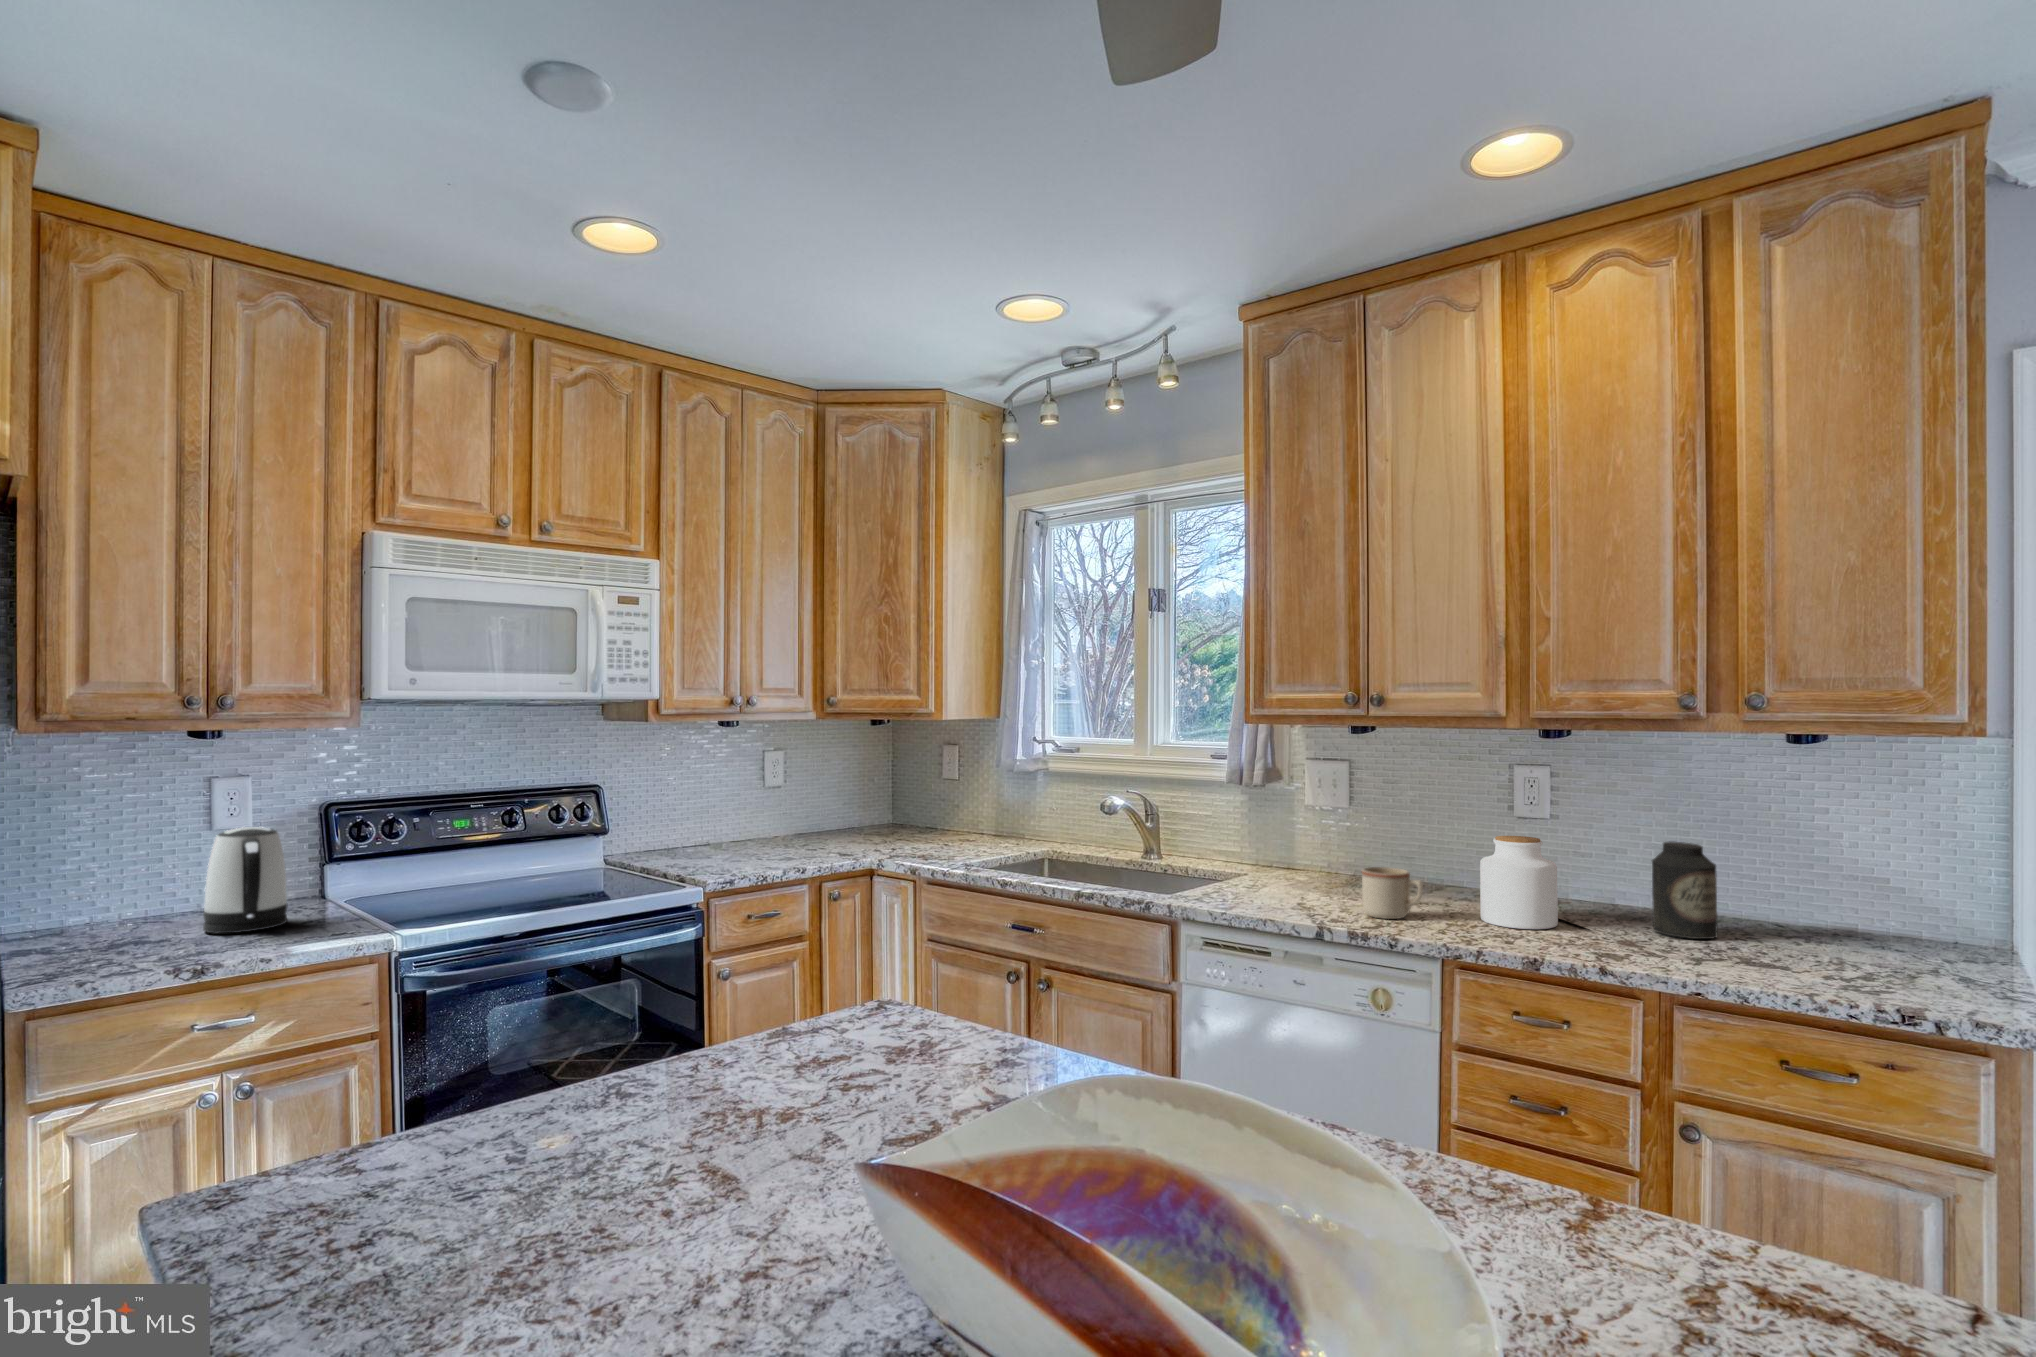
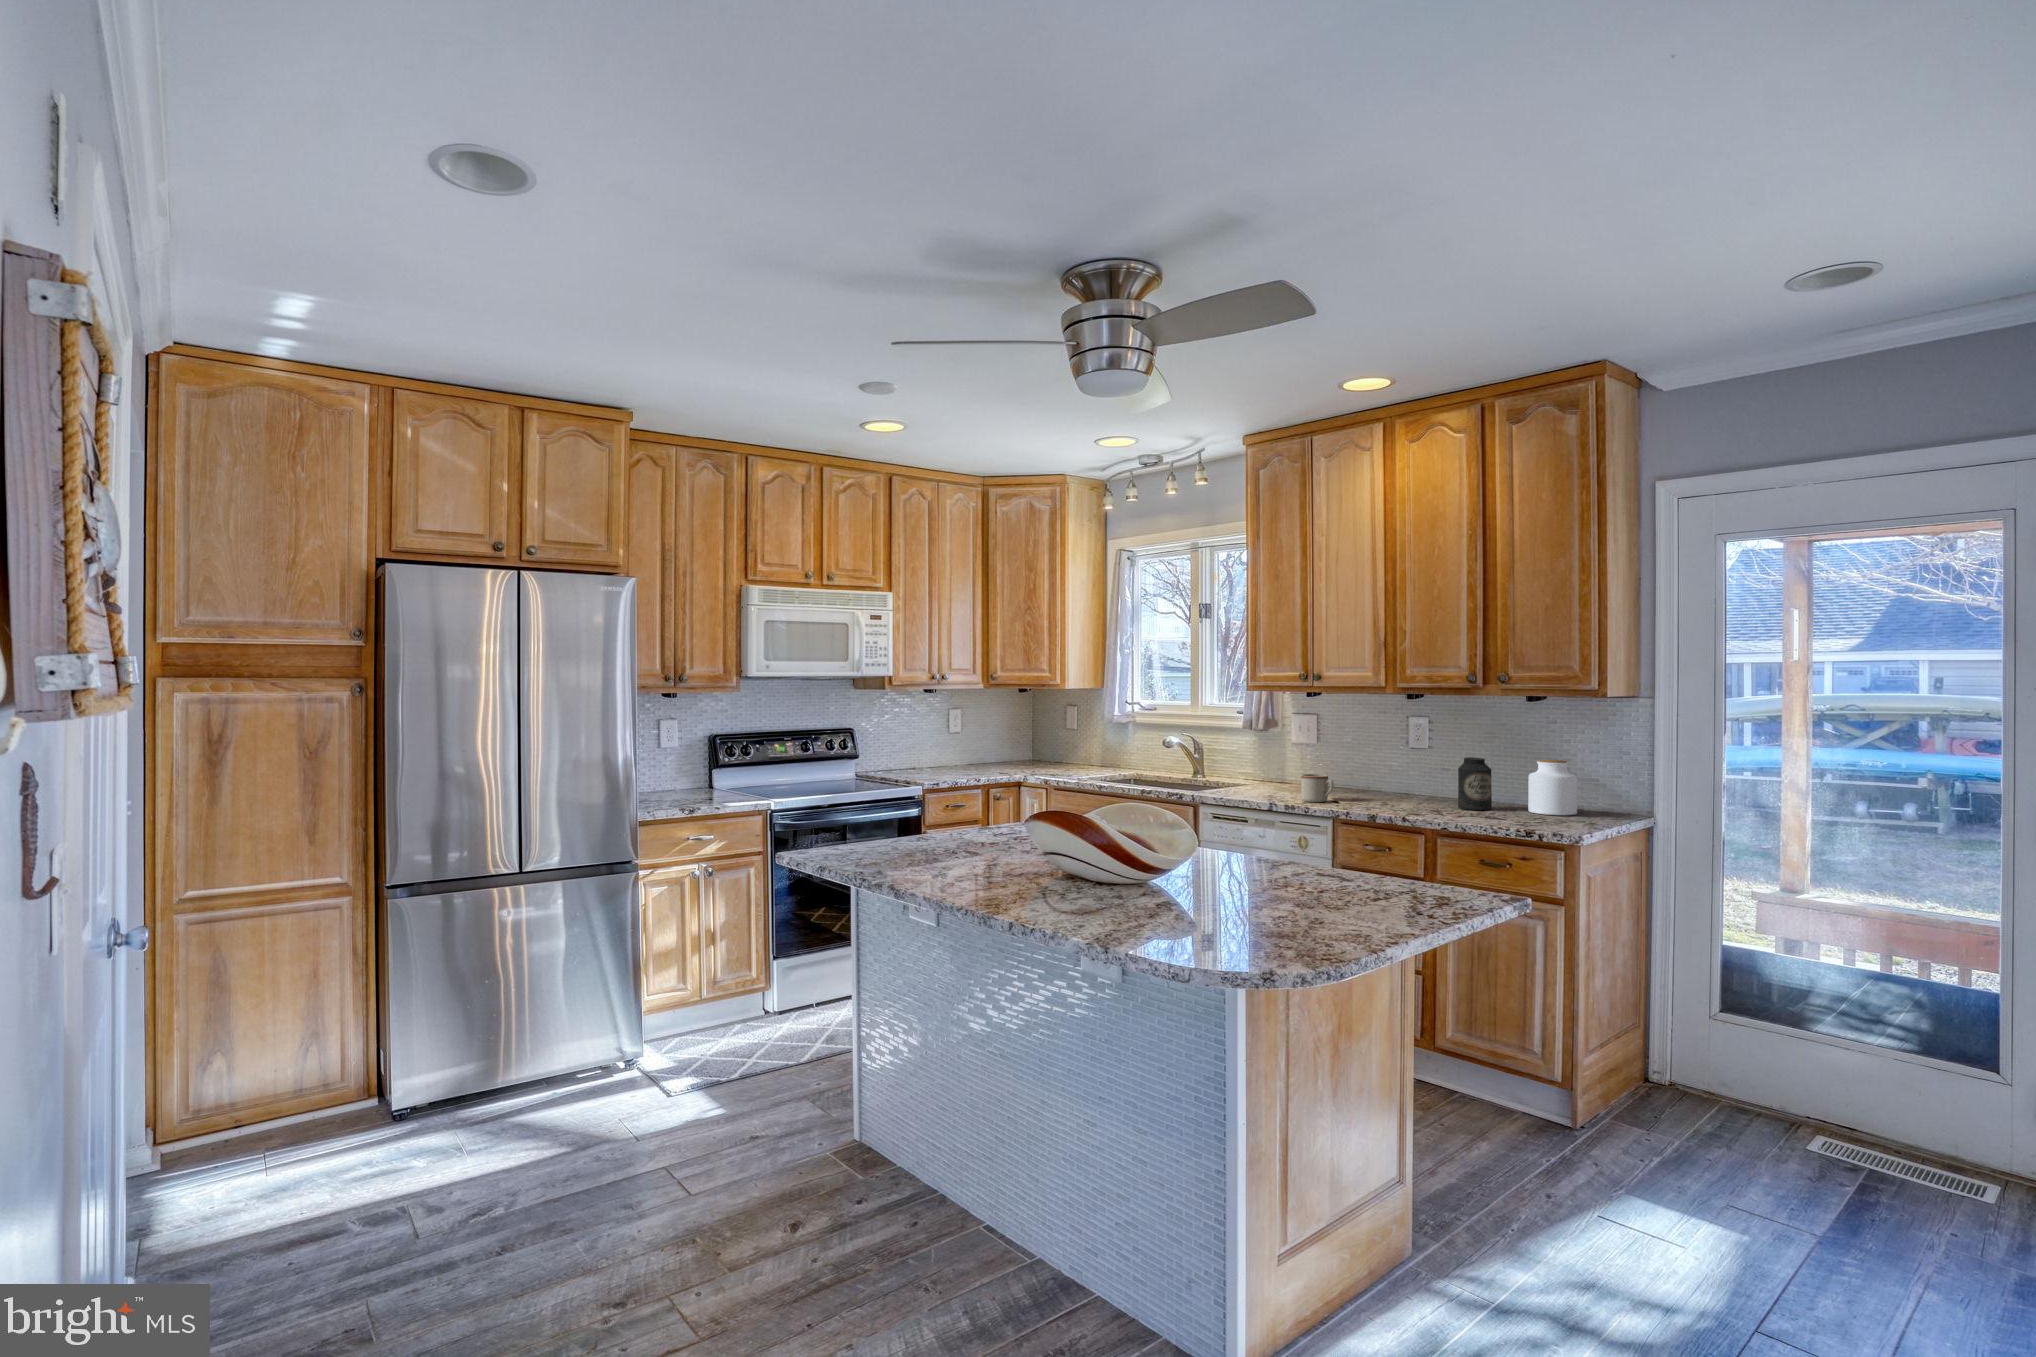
kettle: present [203,827,288,934] -> none [674,745,711,799]
jar: present [1480,836,1558,929] -> present [1528,760,1577,815]

